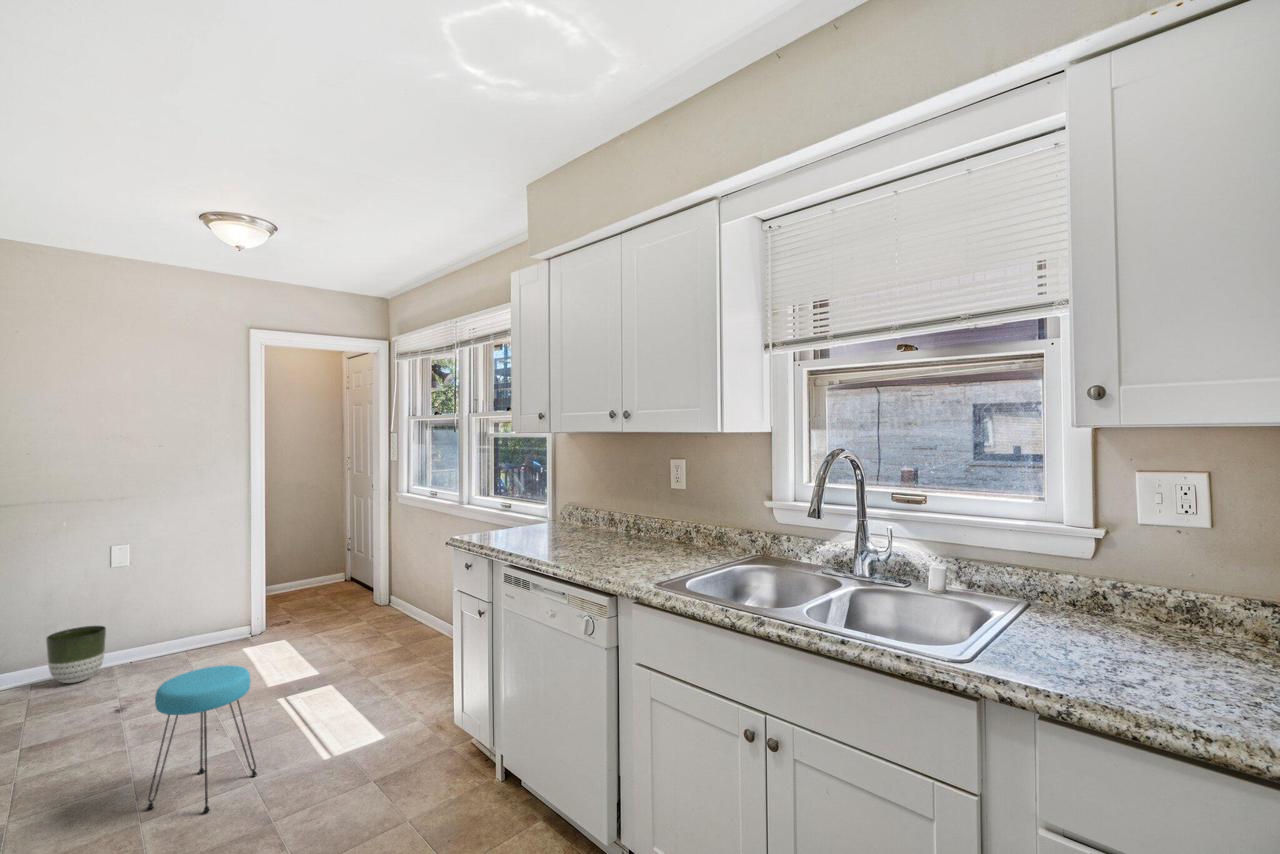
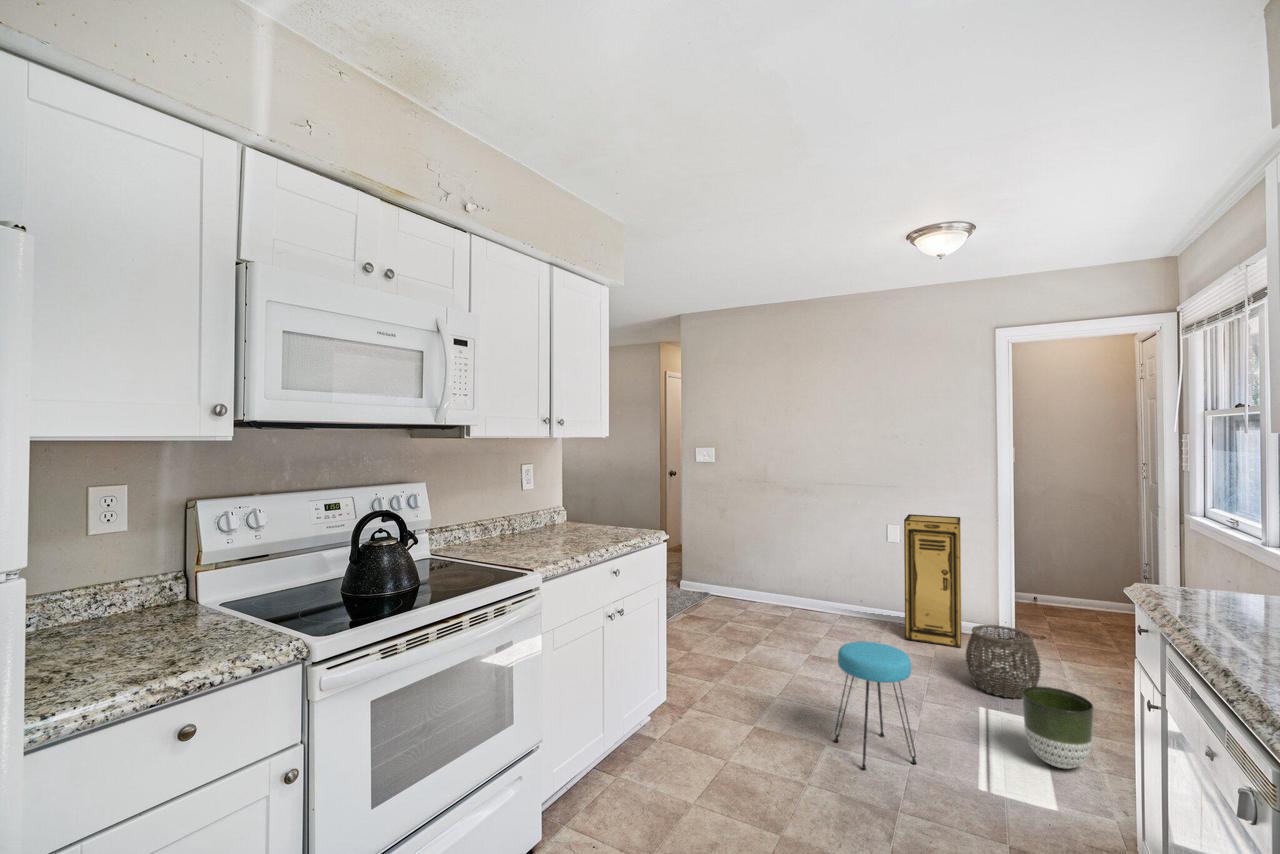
storage cabinet: none [146,522,221,674] -> present [904,514,961,648]
woven basket: none [249,616,320,685] -> present [966,625,1041,699]
planter: present [46,626,106,683] -> present [1022,686,1094,769]

